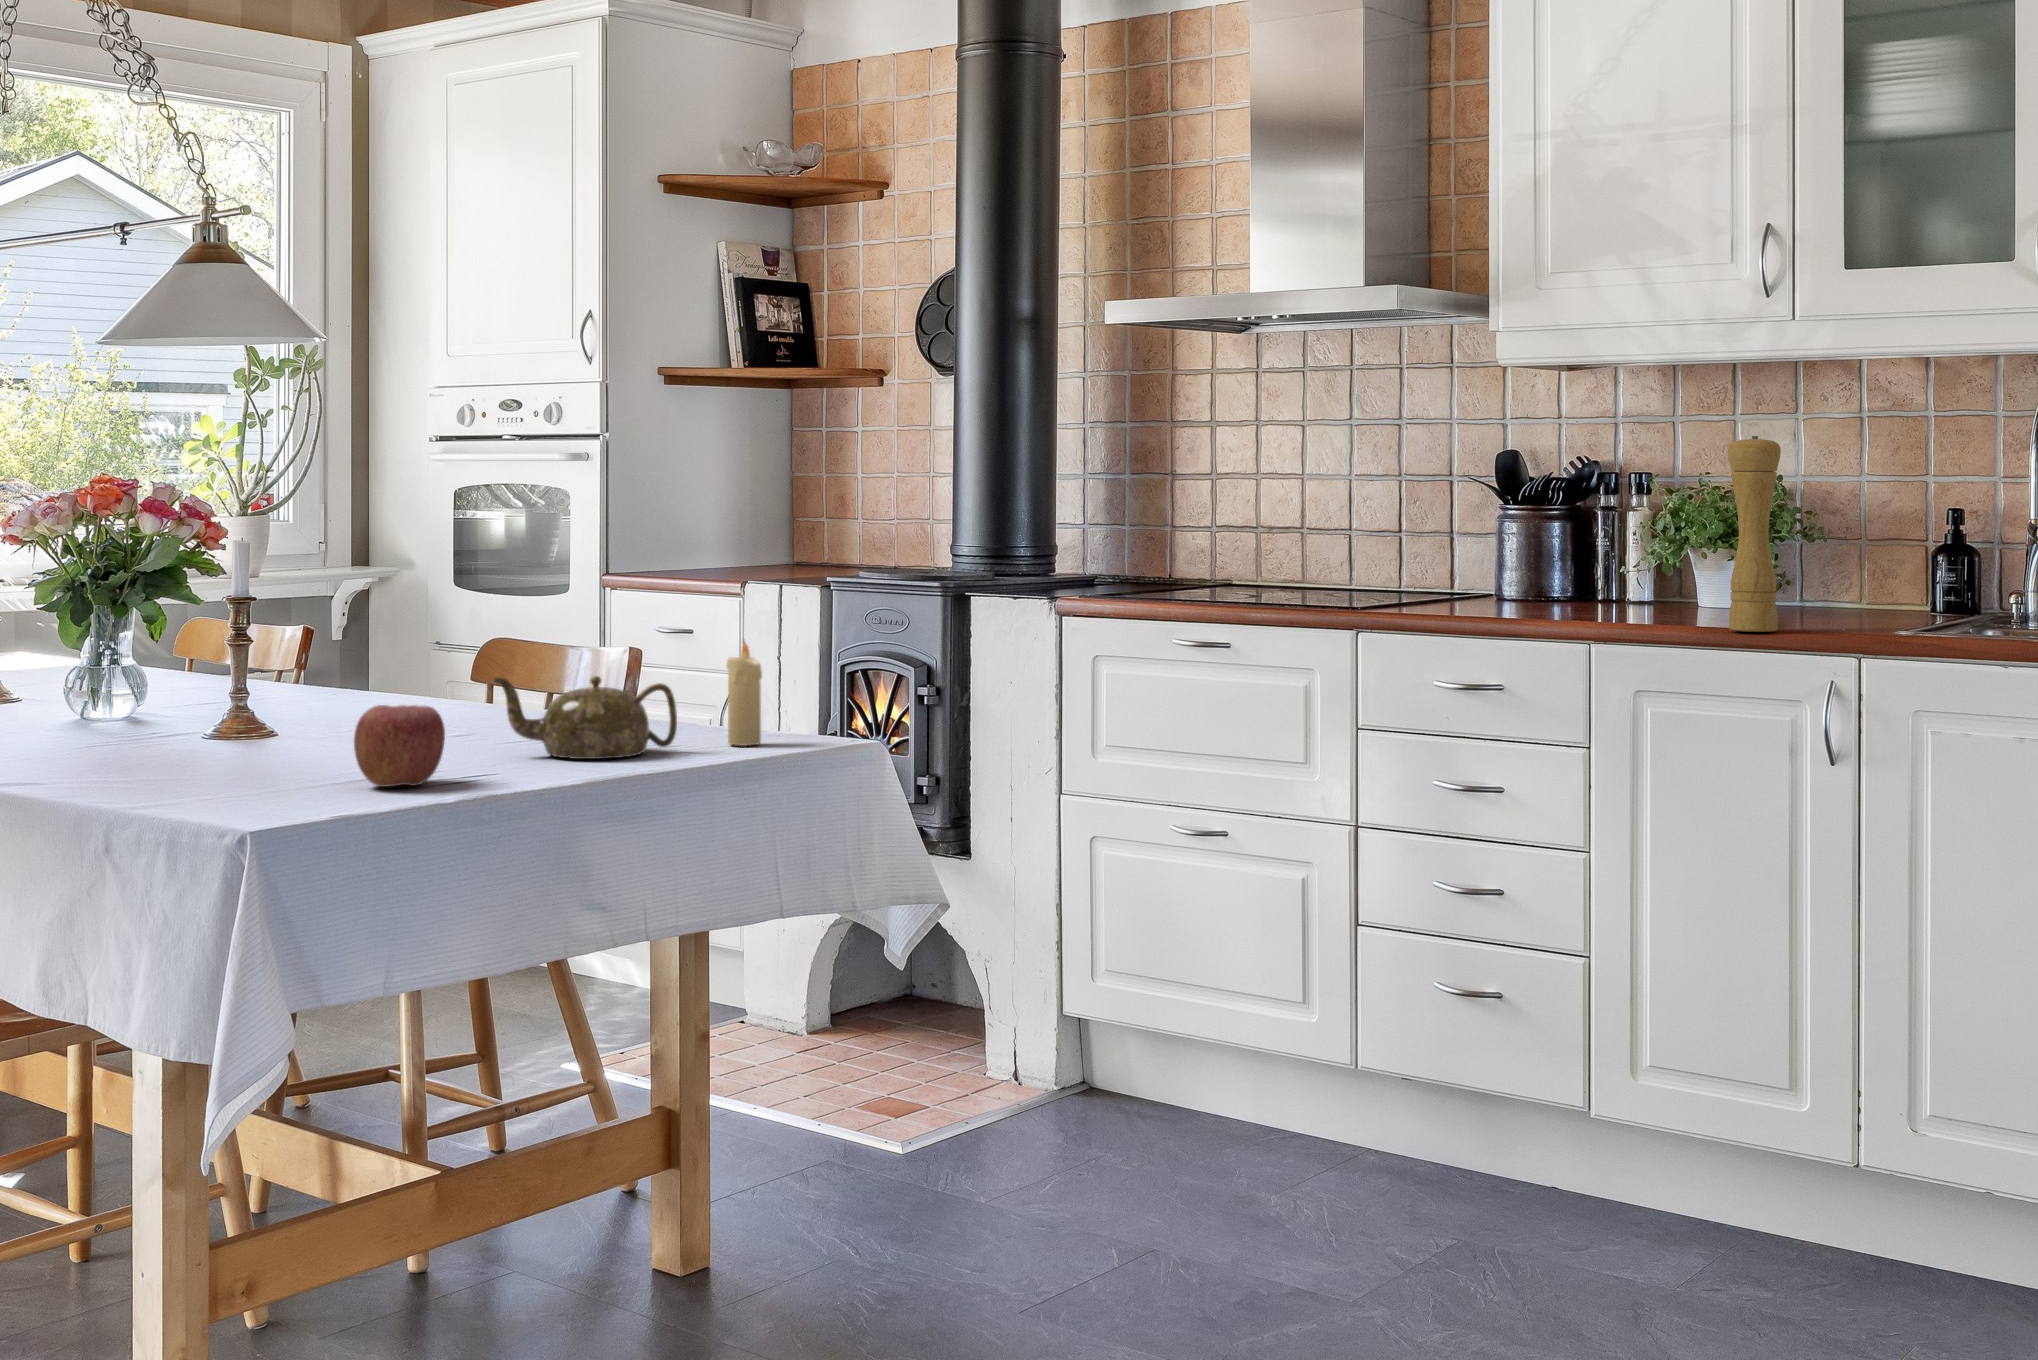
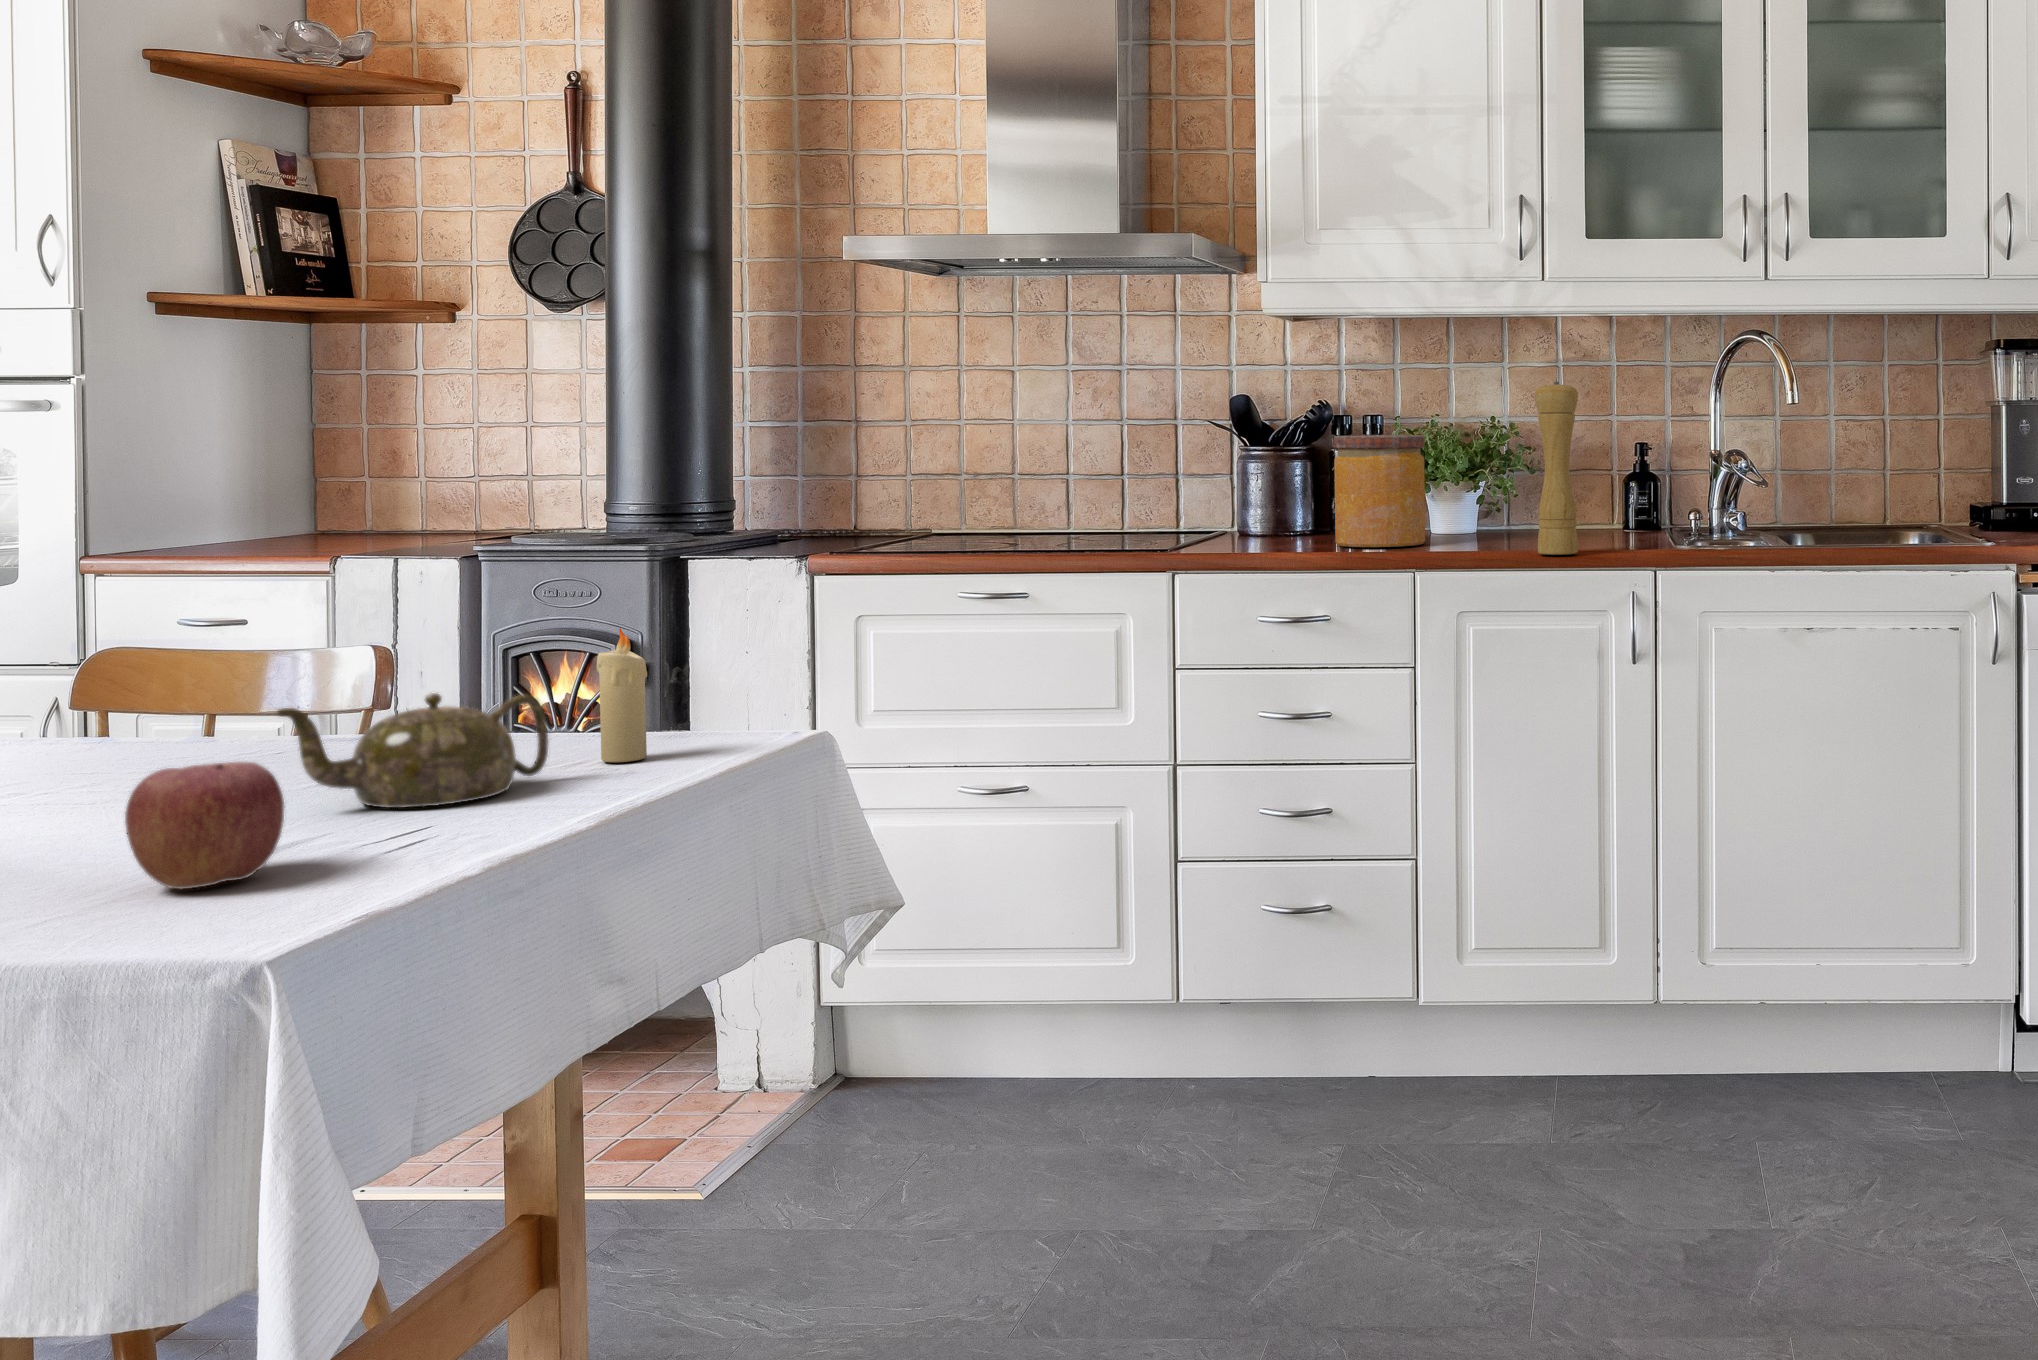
jar: none [1545,495,1647,616] -> present [1334,435,1425,547]

